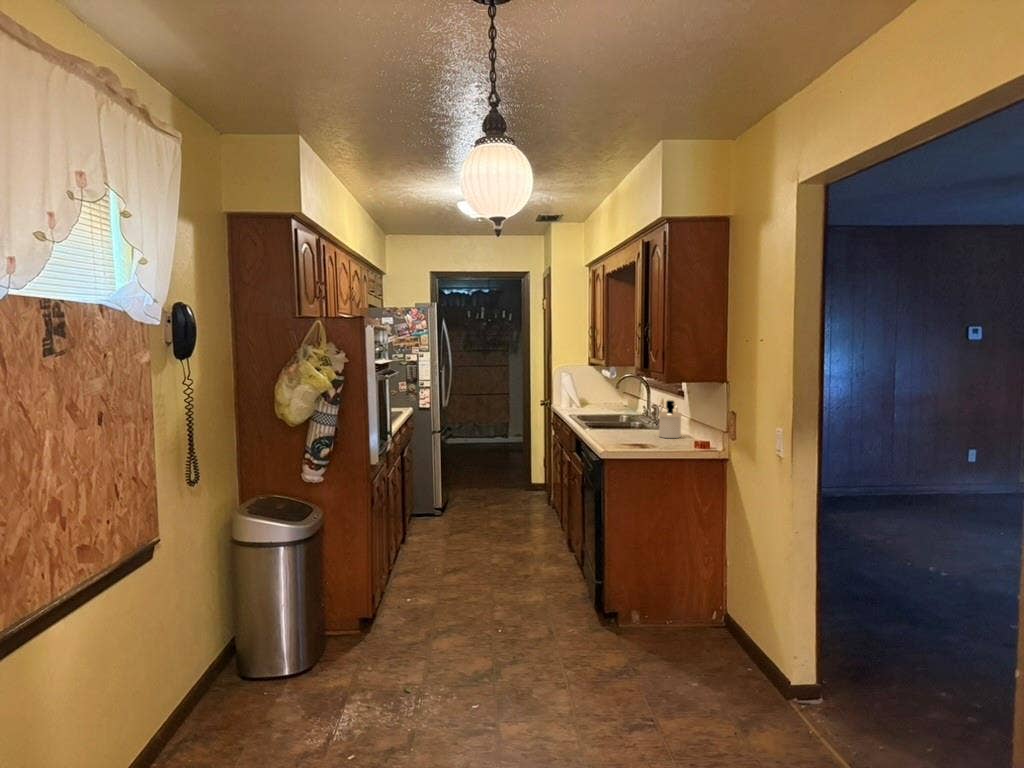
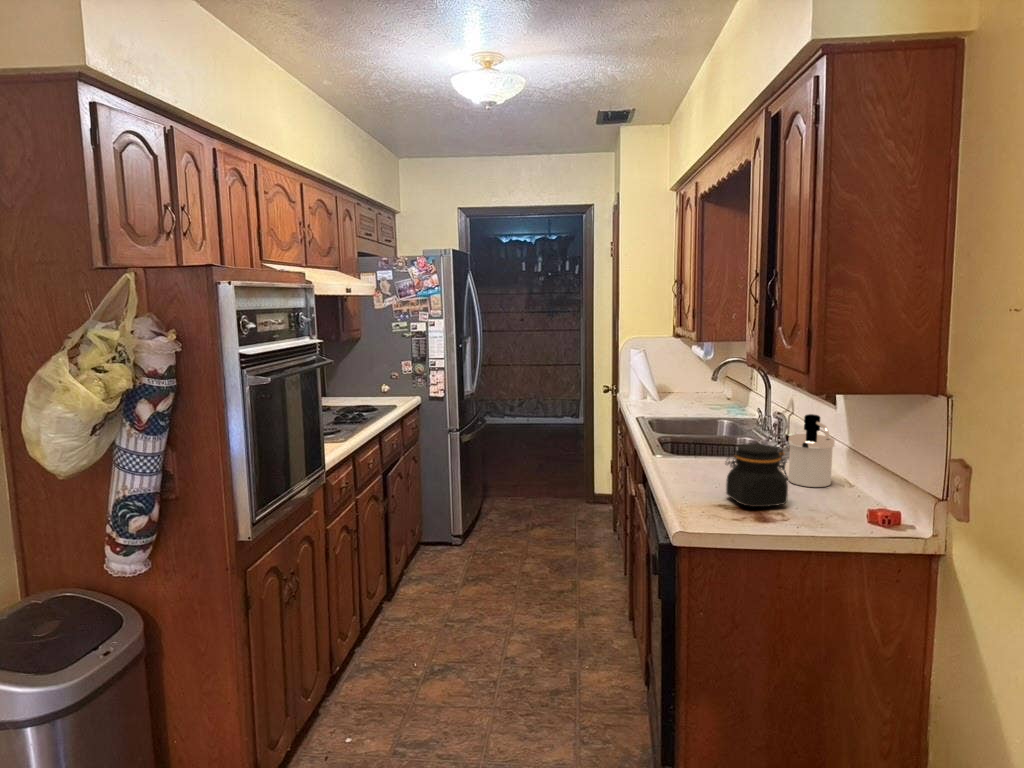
jar: none [627,413,658,444] -> present [726,444,788,507]

